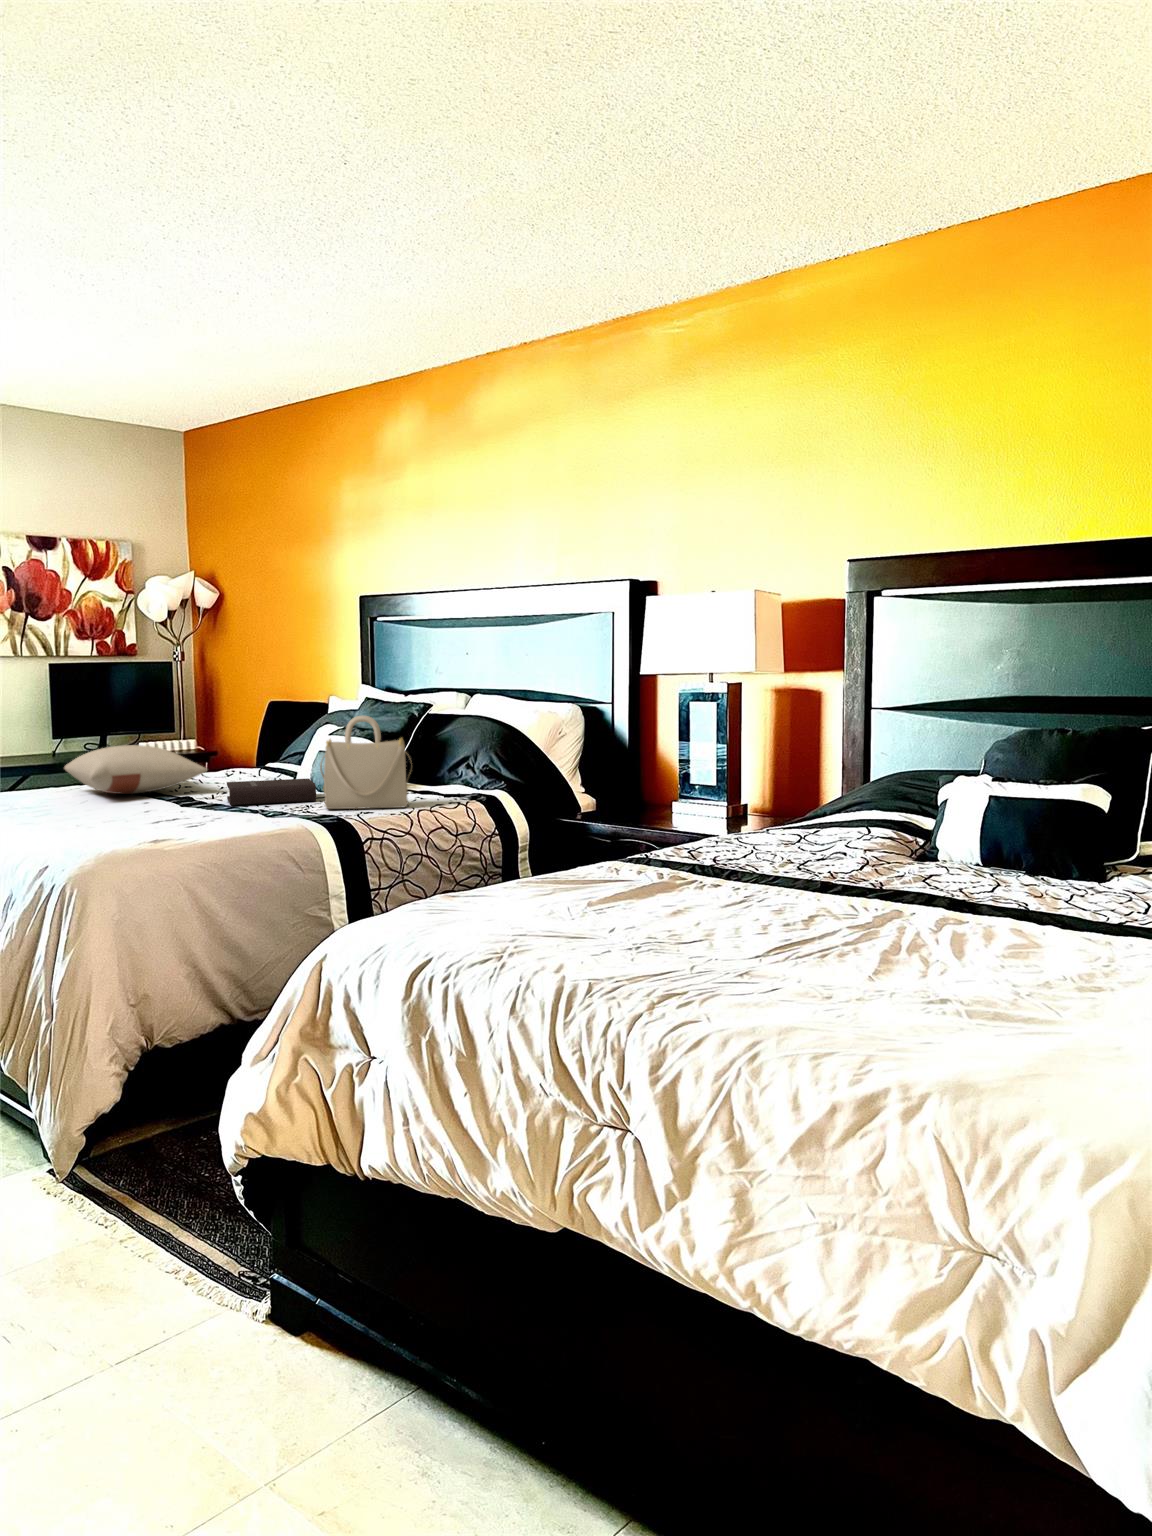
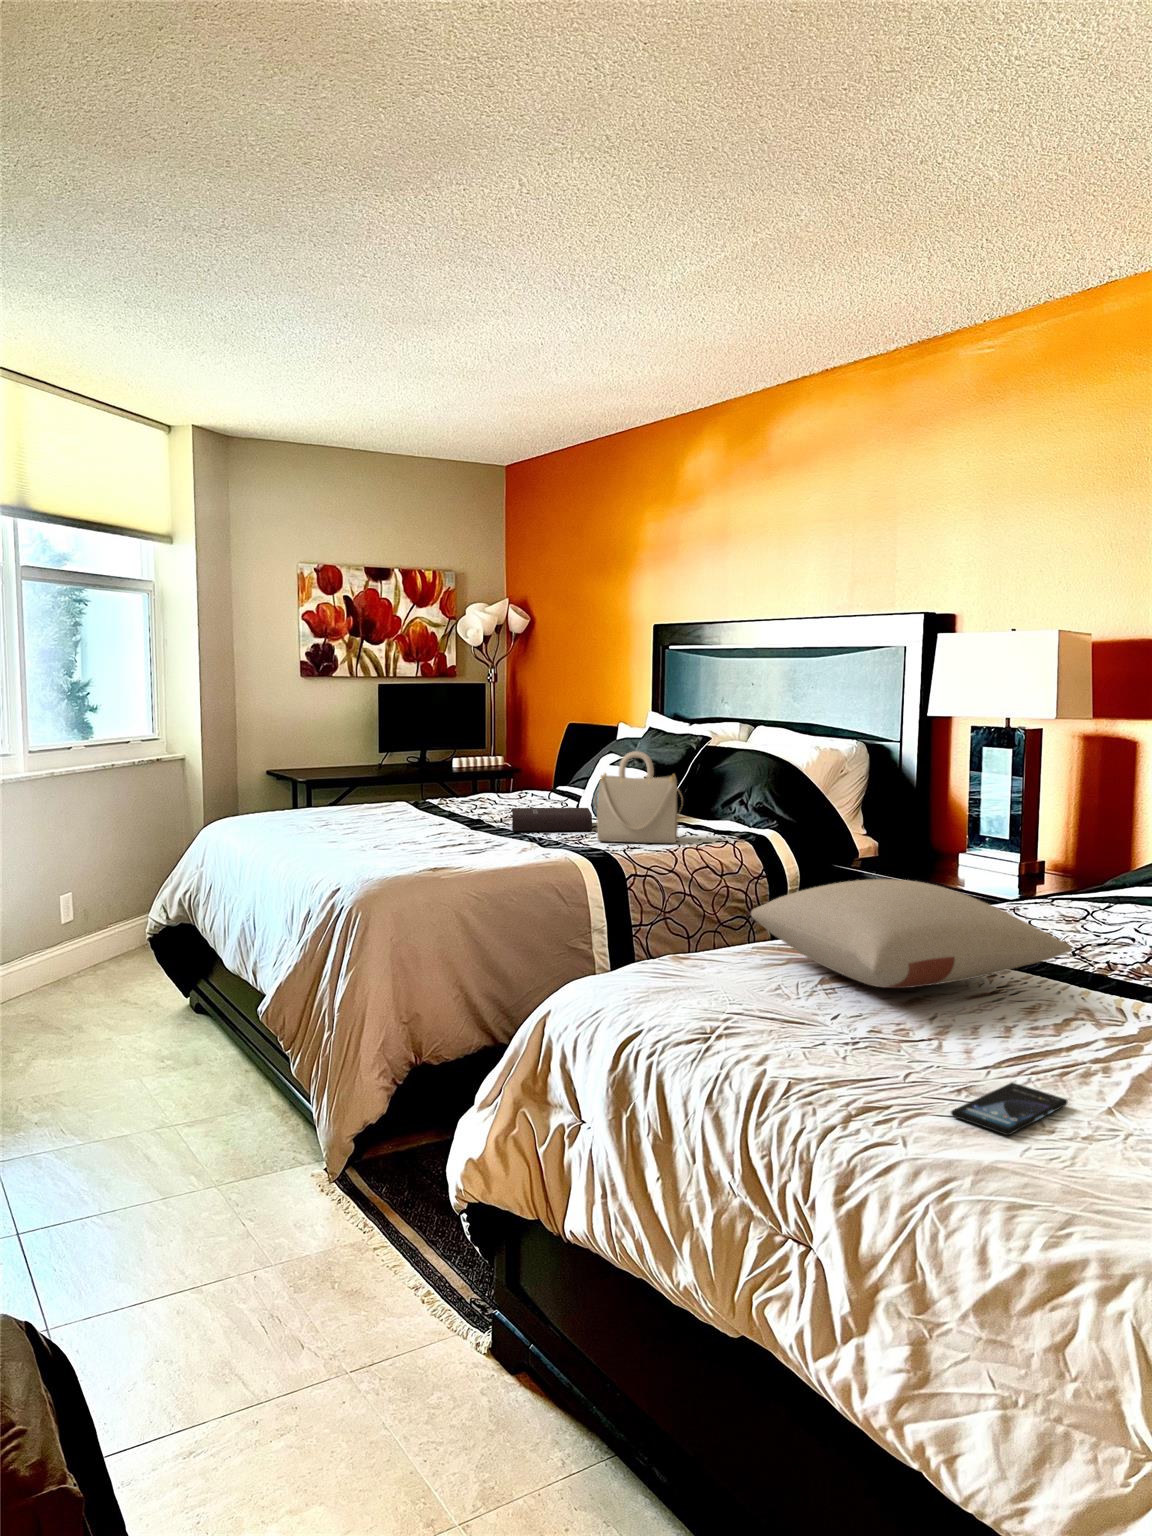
pillow: present [65,745,207,794] -> present [751,879,1072,988]
smartphone: none [740,965,832,1004] -> present [951,1083,1068,1135]

